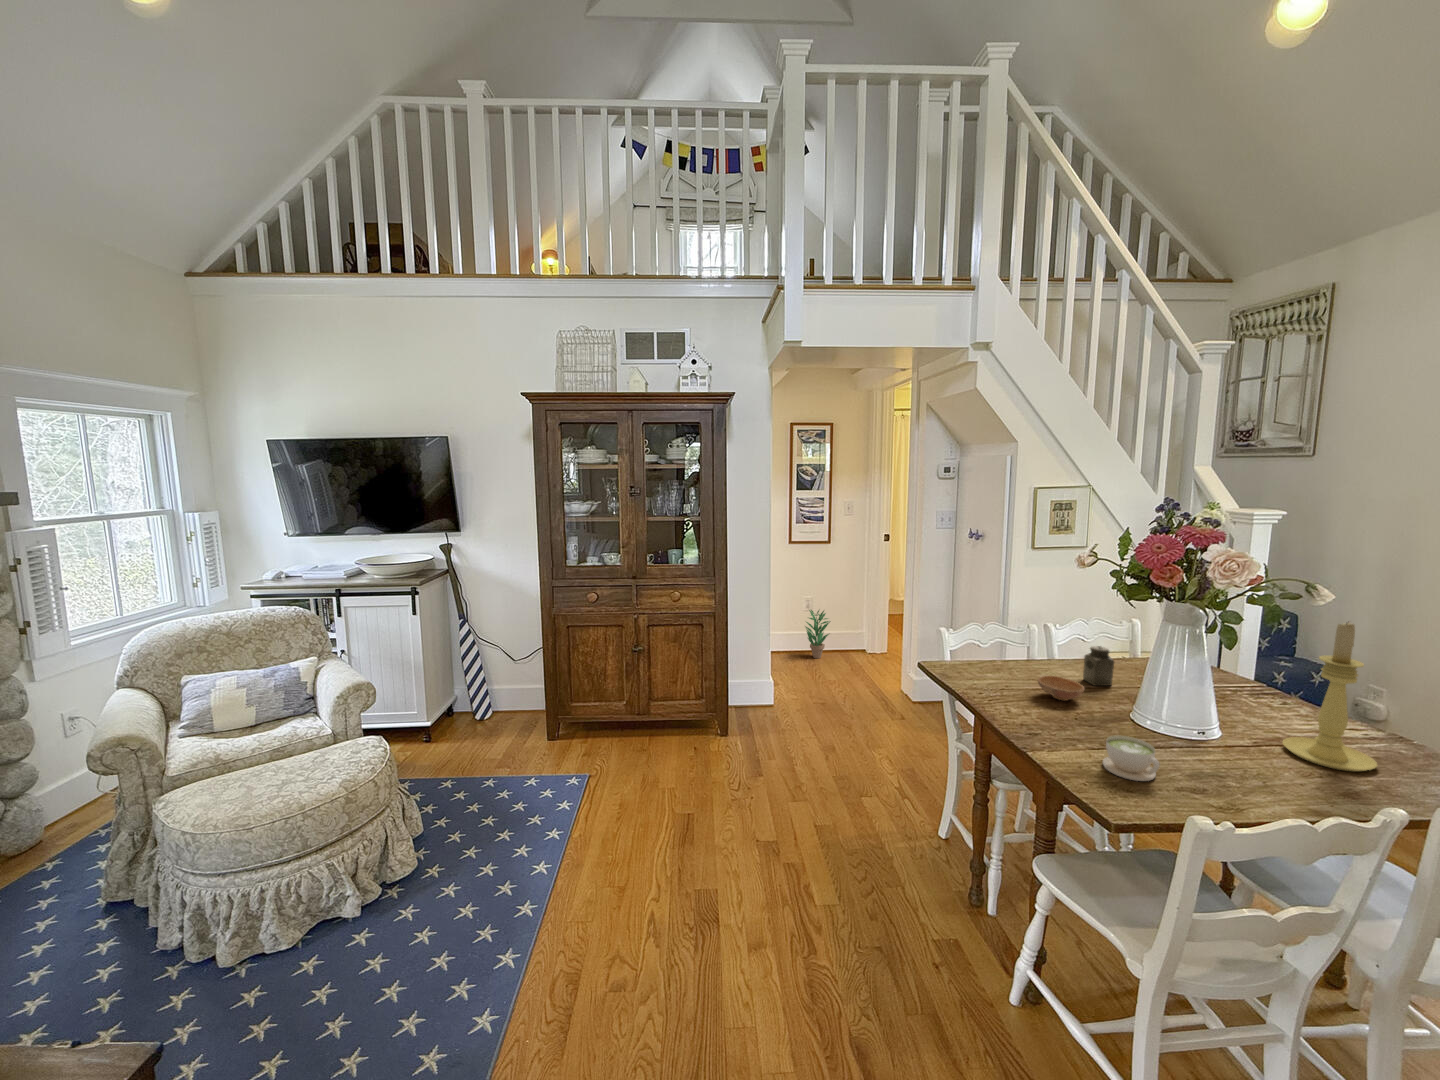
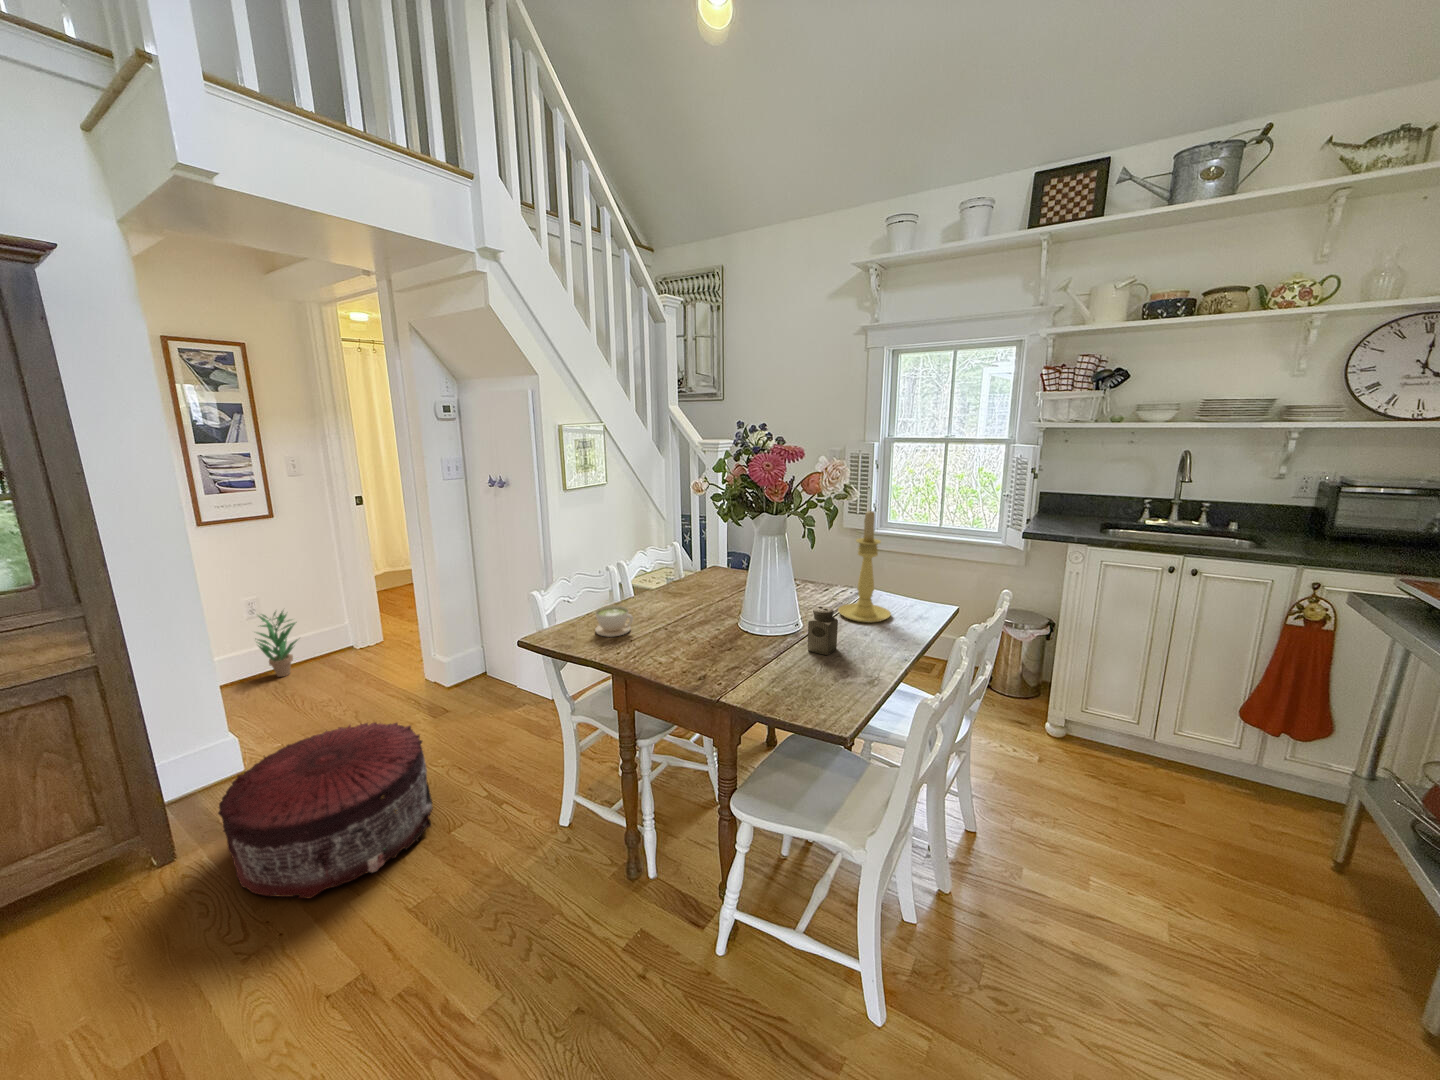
salt shaker: present [1083,646,1114,686] -> present [808,606,838,655]
bowl: present [1038,676,1084,701] -> none [664,611,707,634]
pouf: none [743,694,862,796] -> present [218,722,433,898]
coffee cup: present [1103,735,1160,781] -> present [595,605,633,637]

